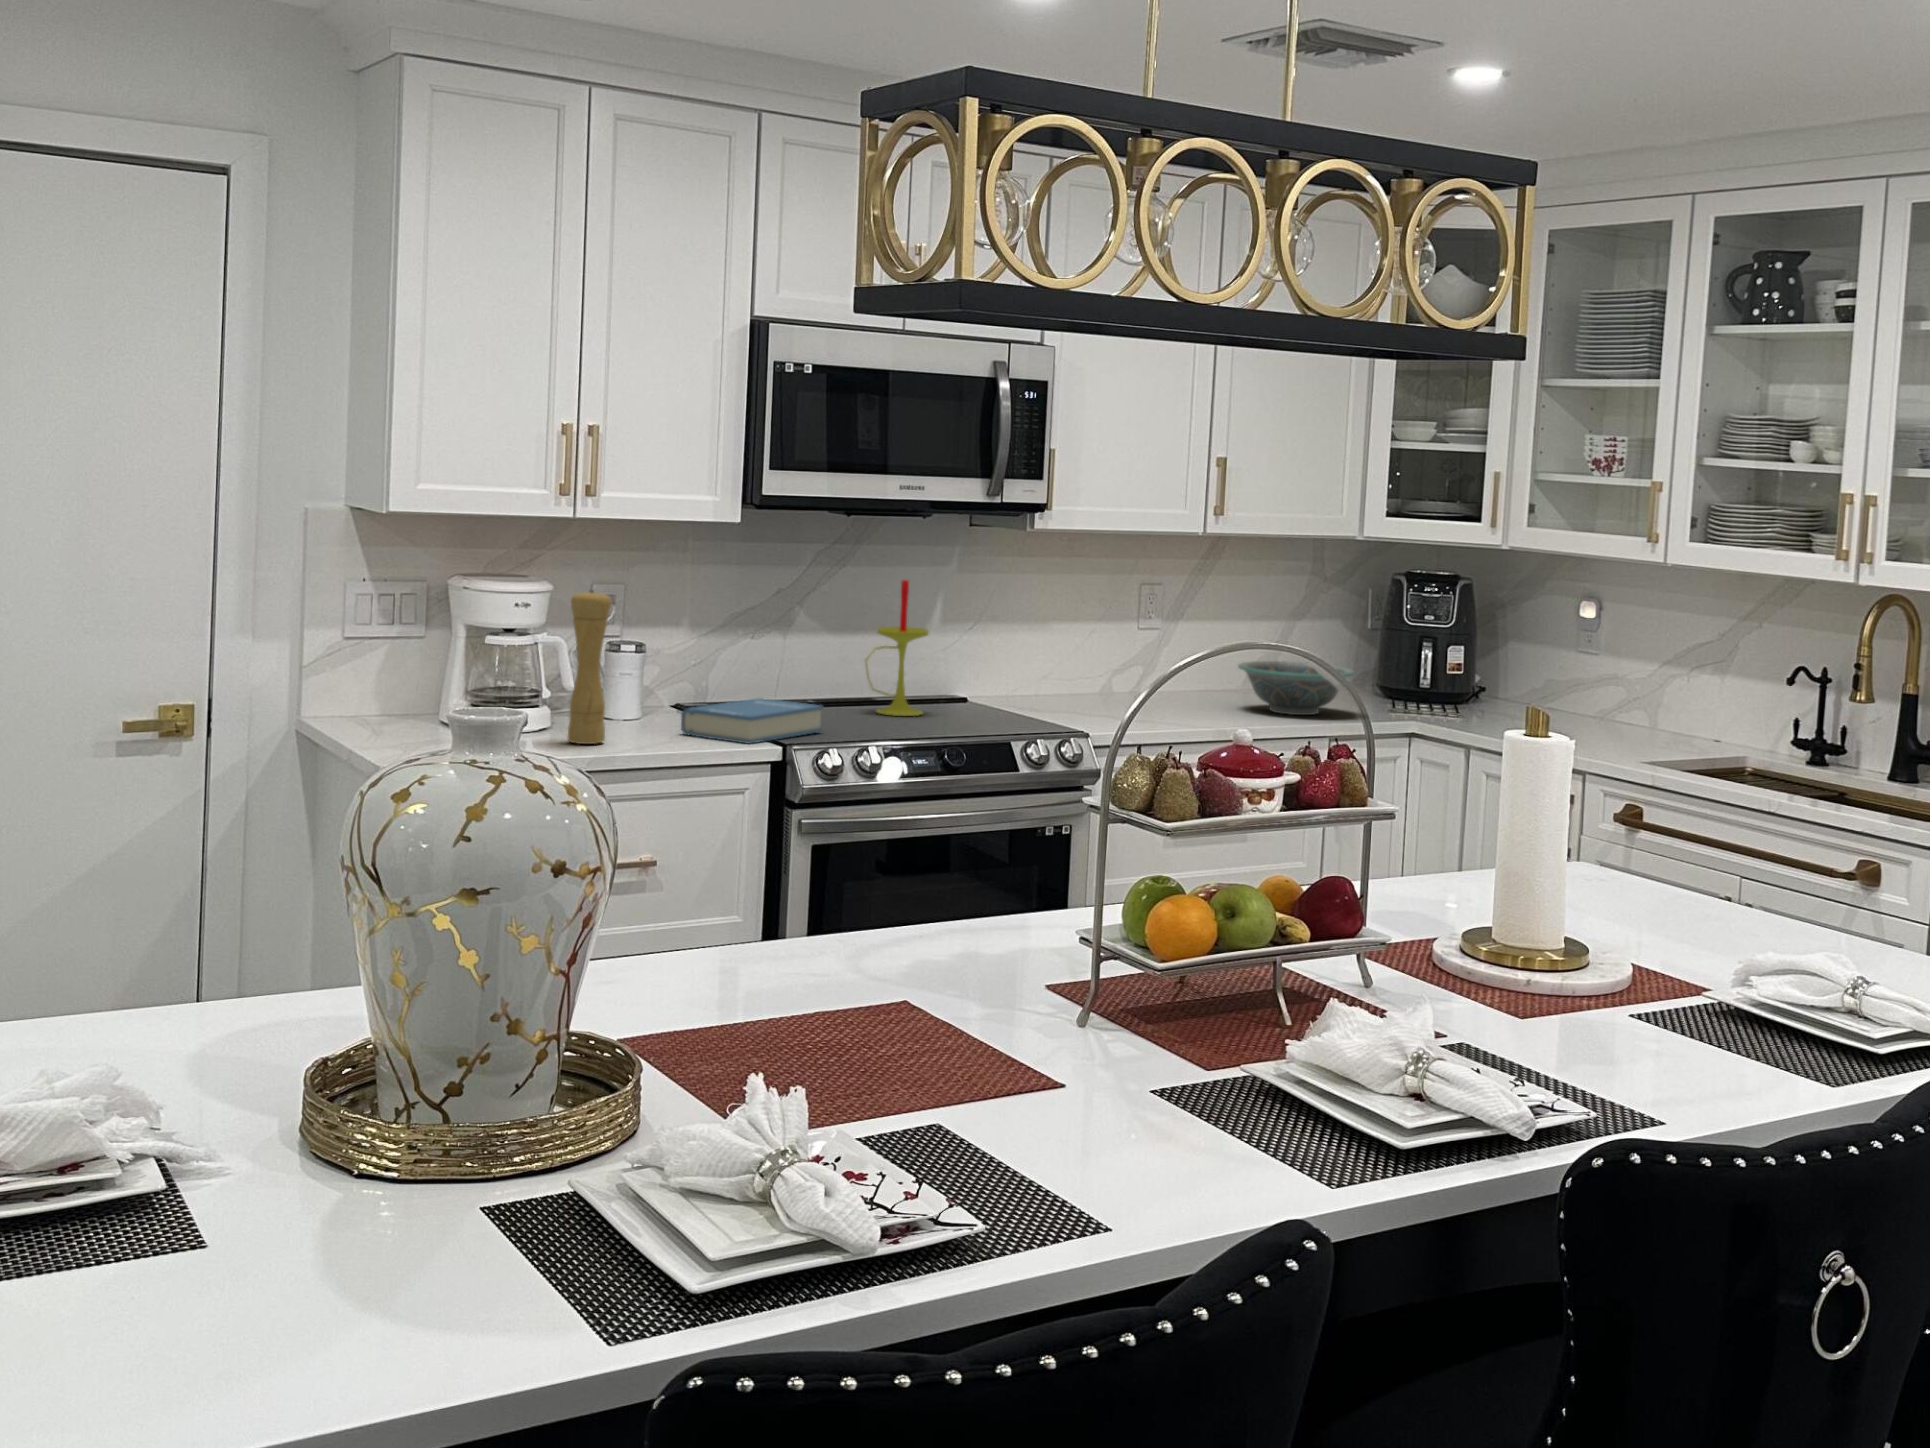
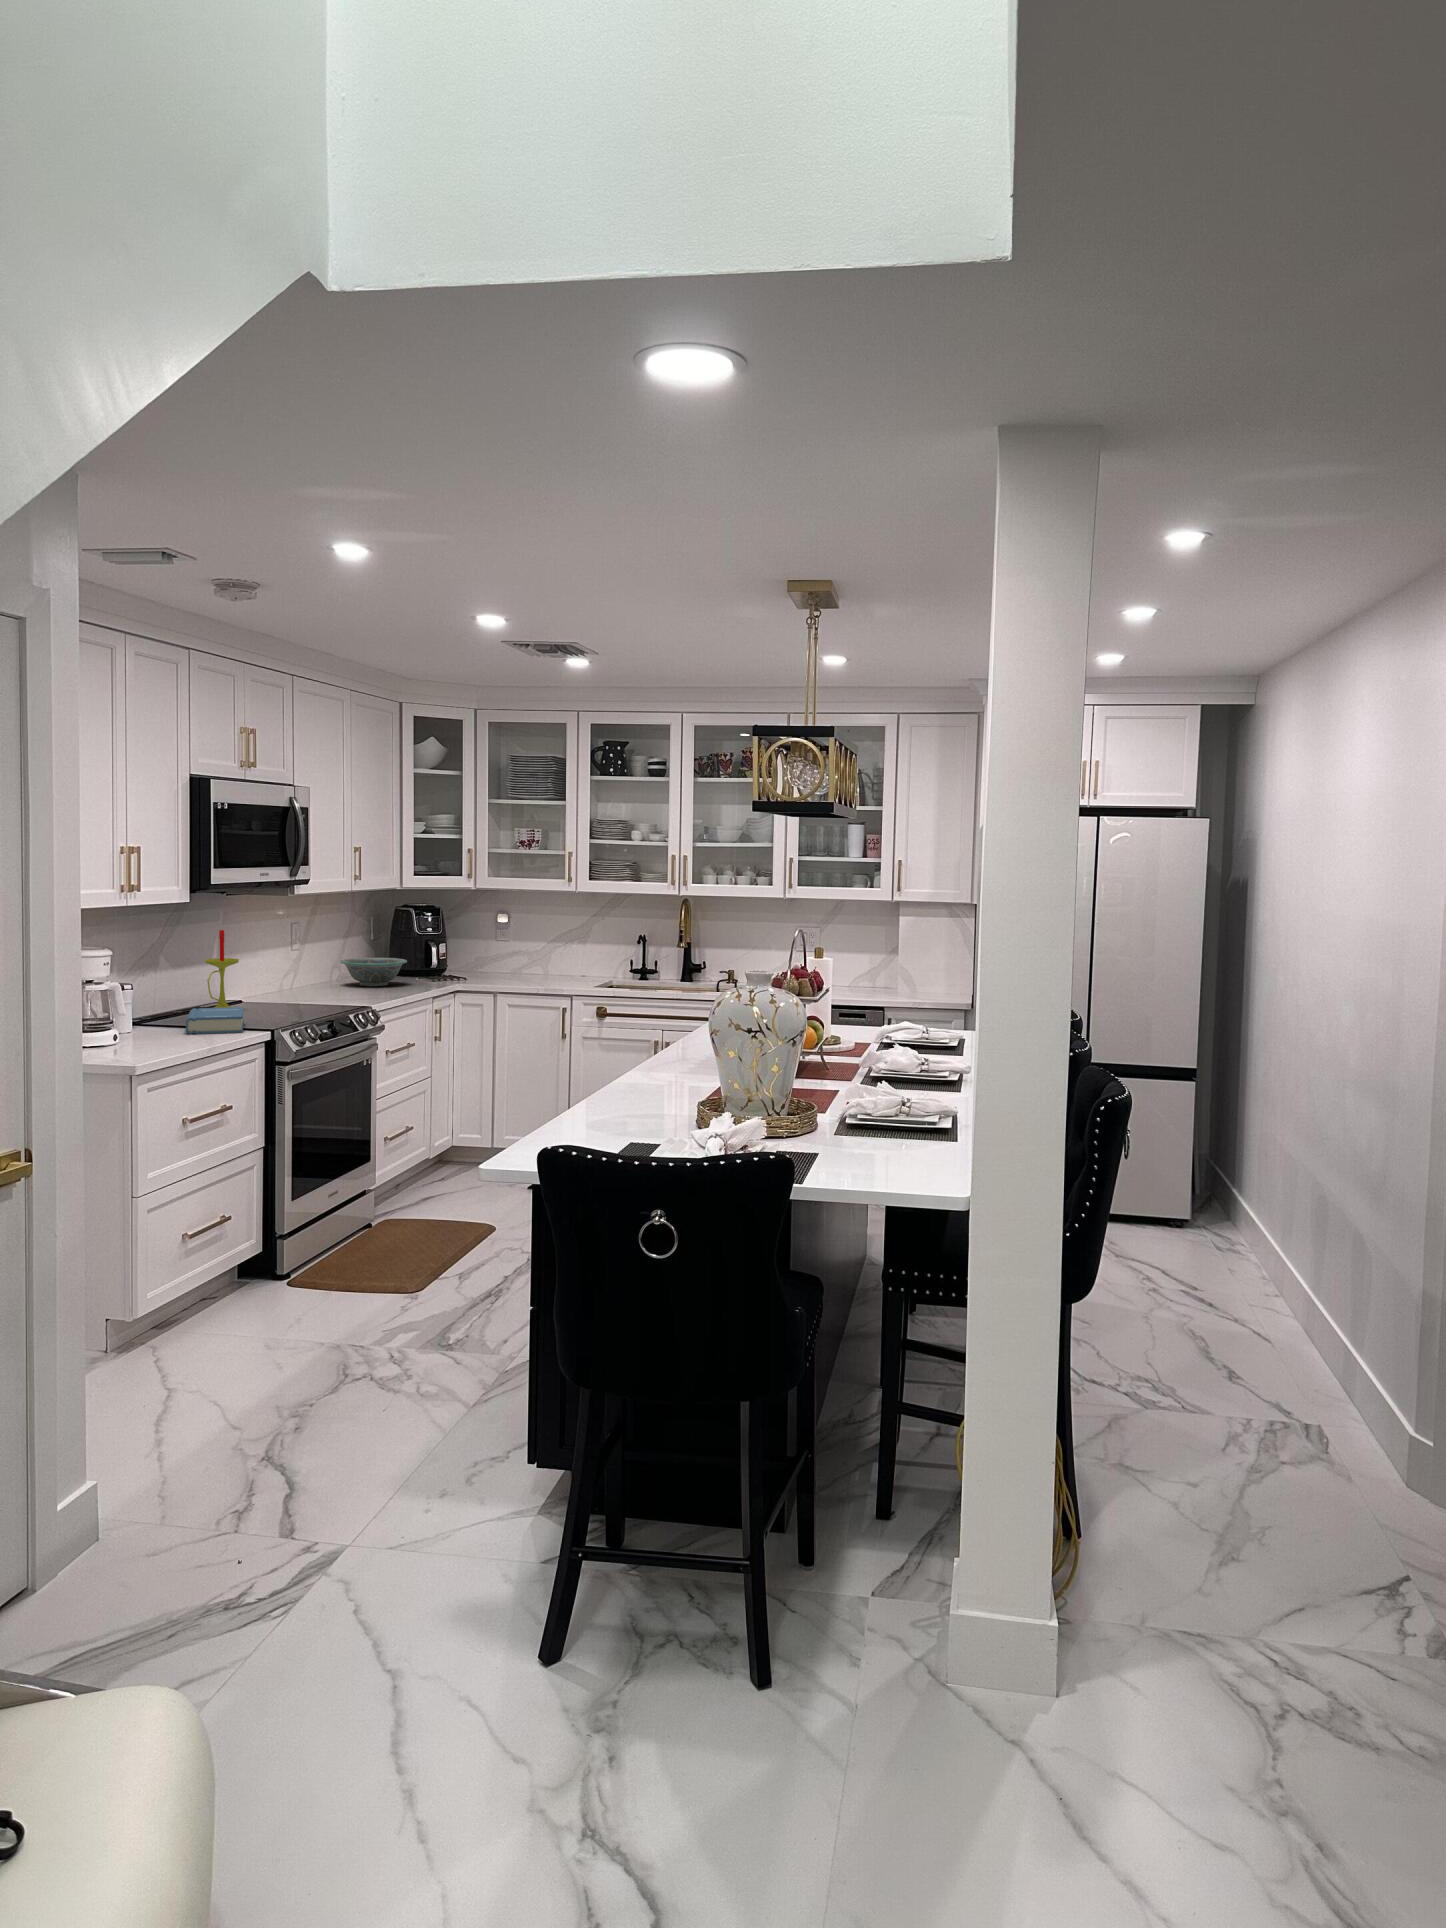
pepper mill: present [568,590,611,744] -> none [155,950,181,1045]

